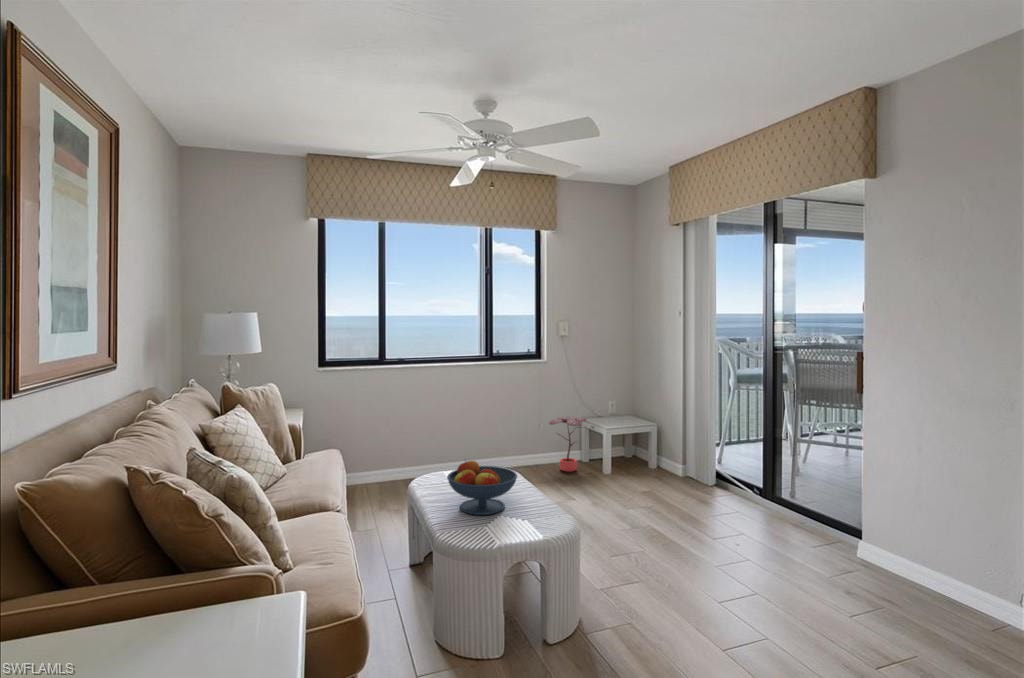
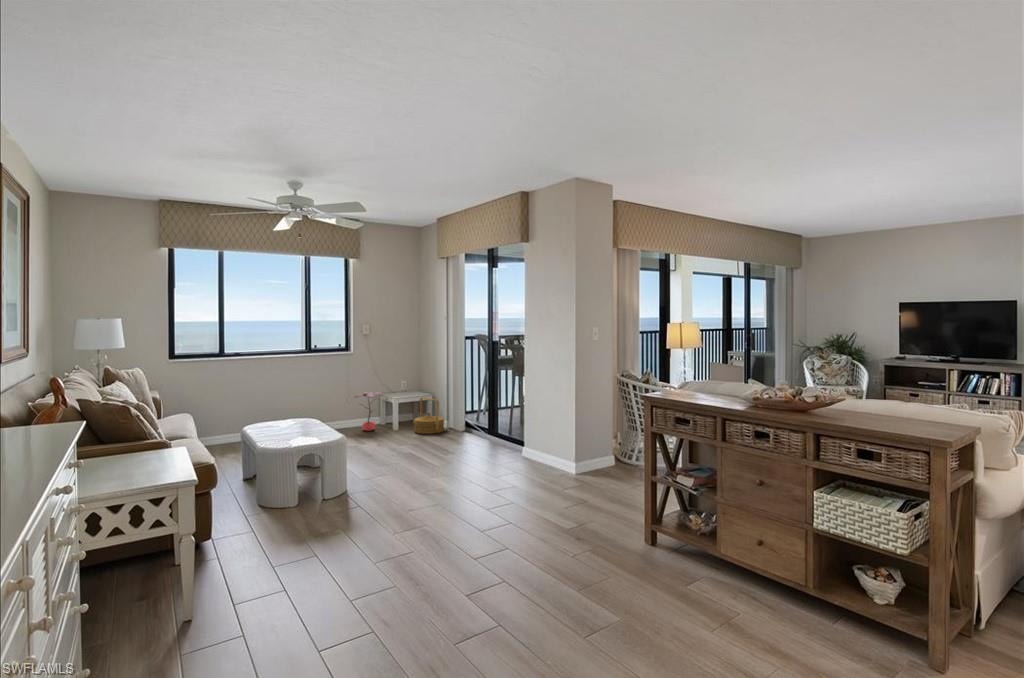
woven basket: none [634,427,681,485] -> present [414,397,444,434]
fruit bowl: present [447,461,517,515] -> none [266,406,311,435]

